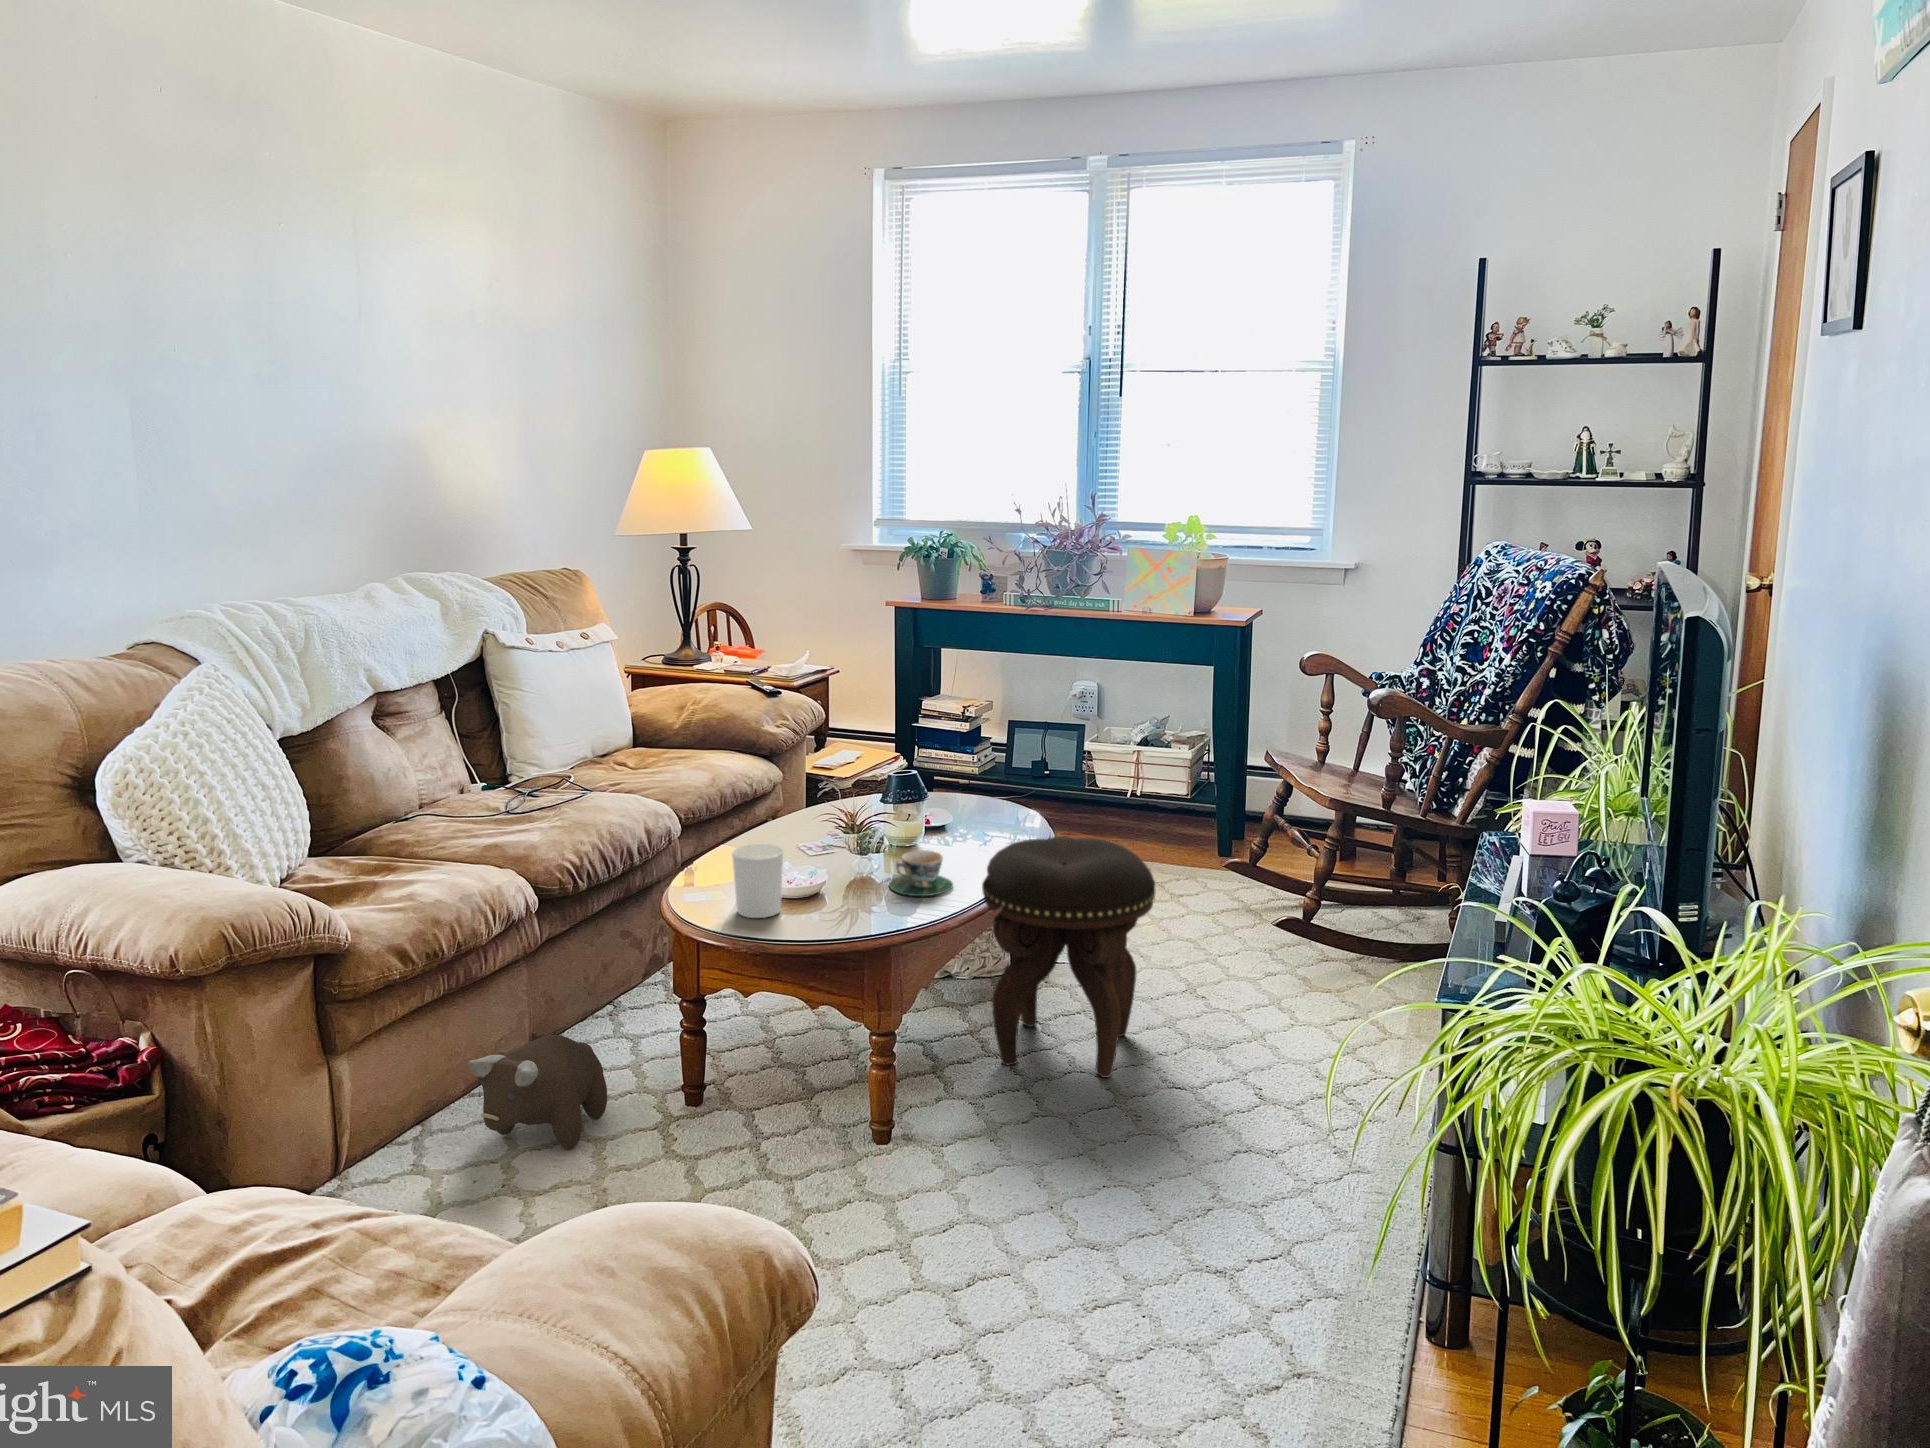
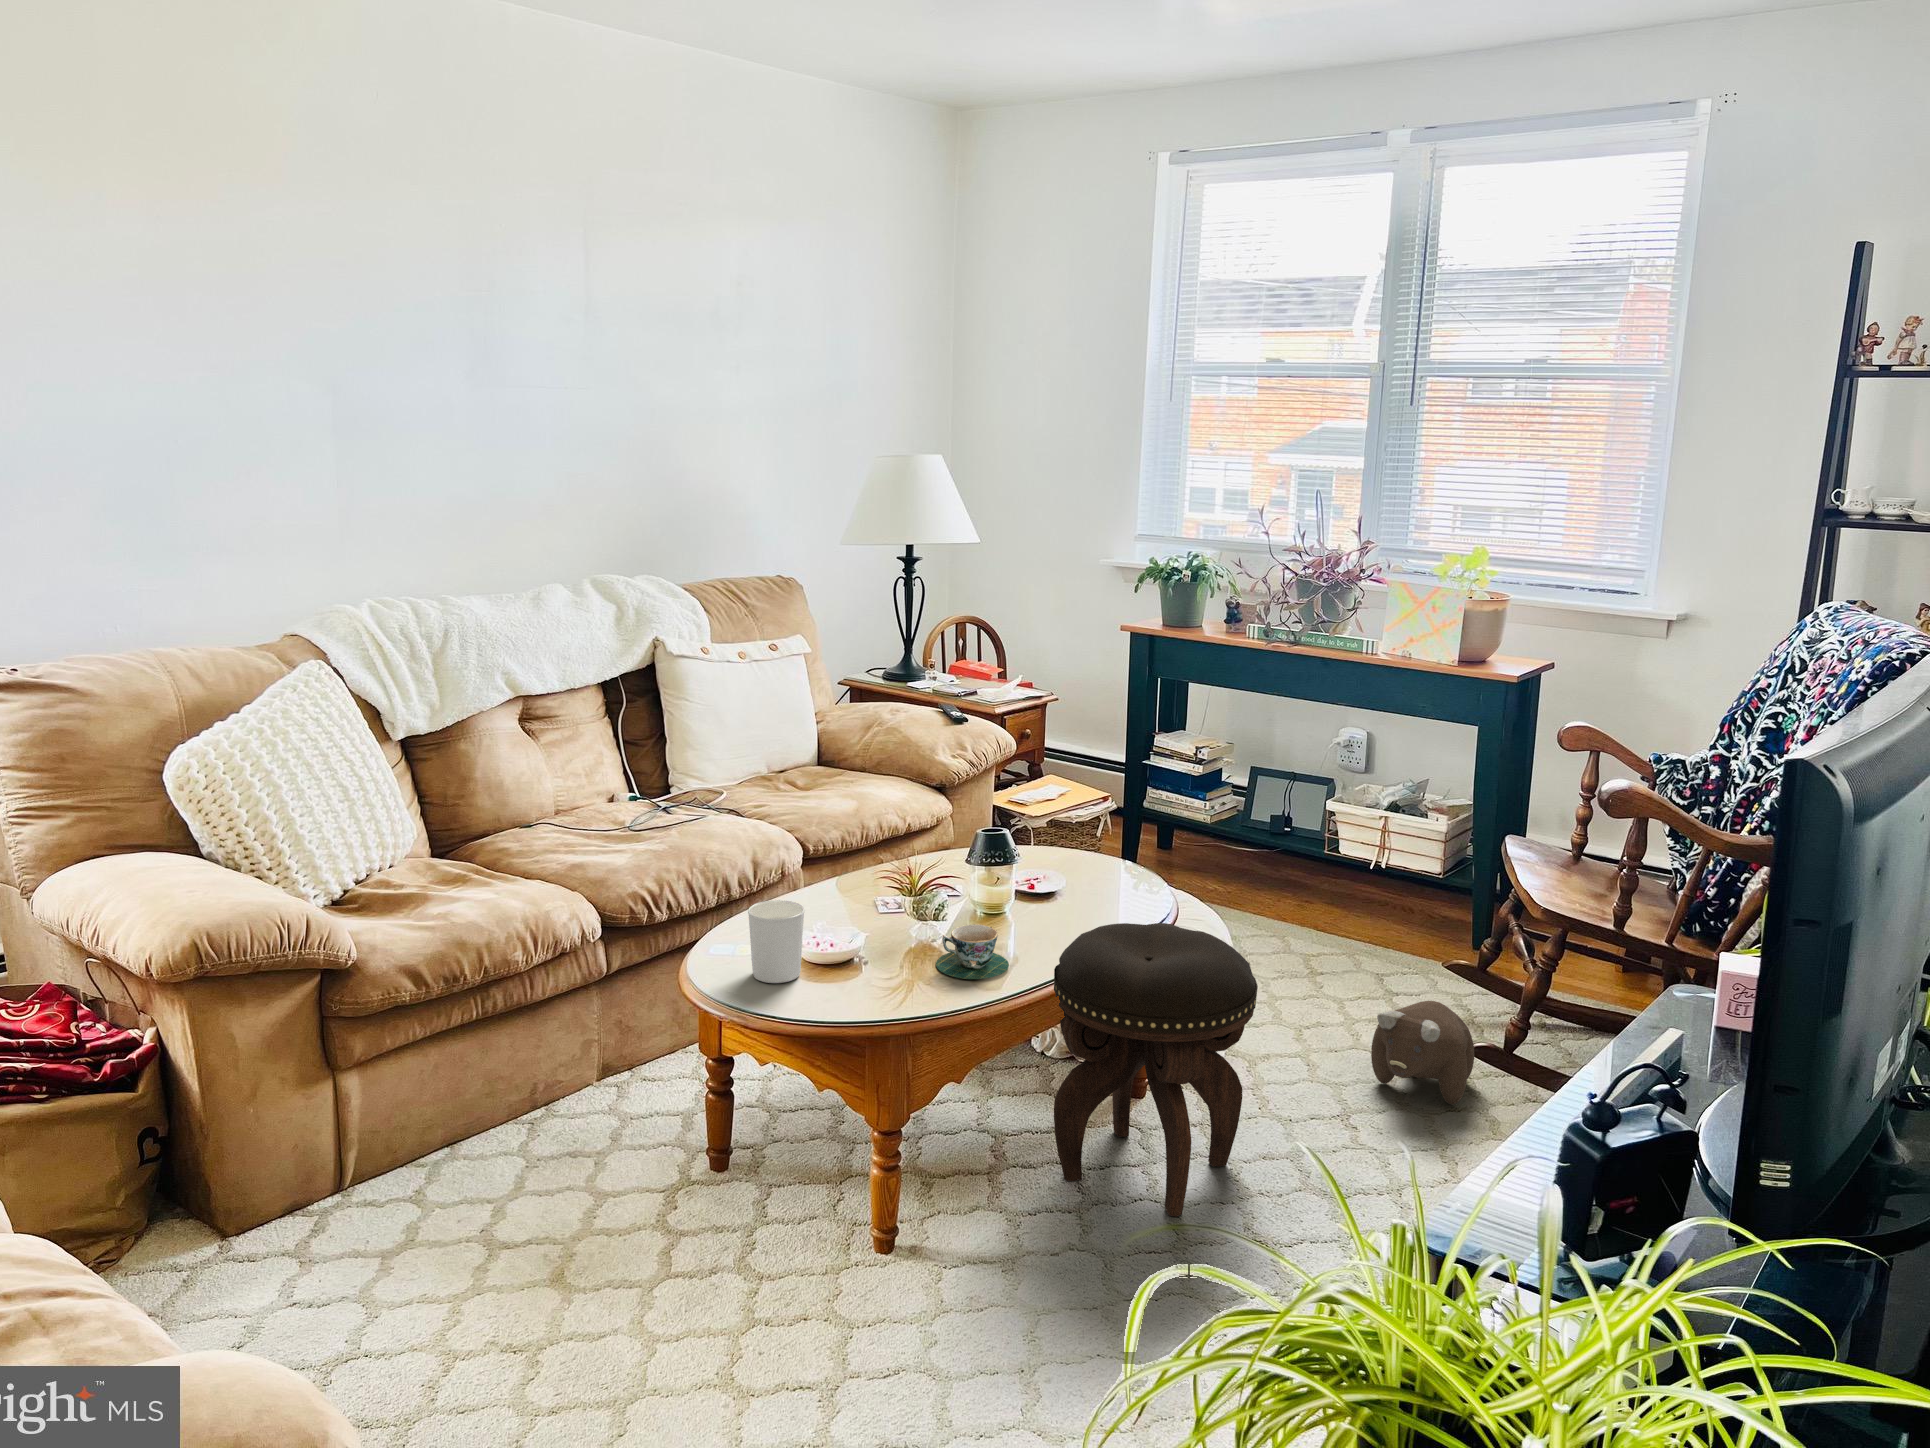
plush toy: present [468,1035,607,1149] -> present [1371,1001,1474,1105]

